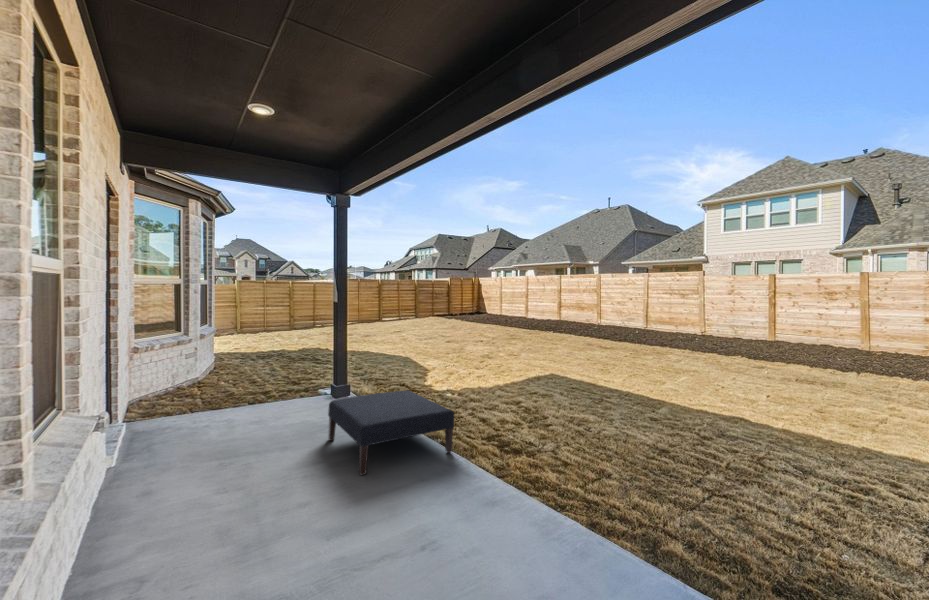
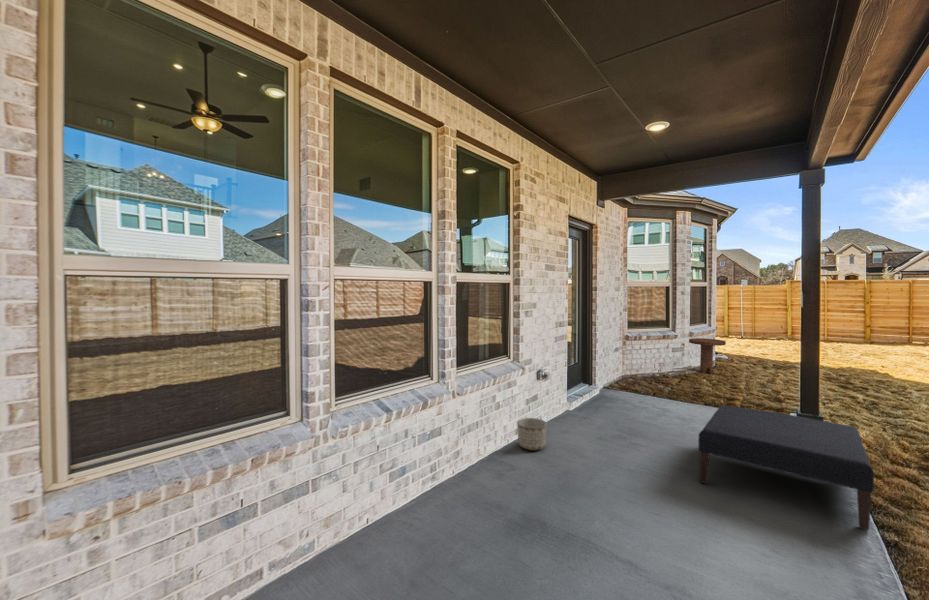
side table: none [202,340,240,376] -> present [689,338,726,374]
planter: none [120,500,183,565] -> present [517,418,547,450]

